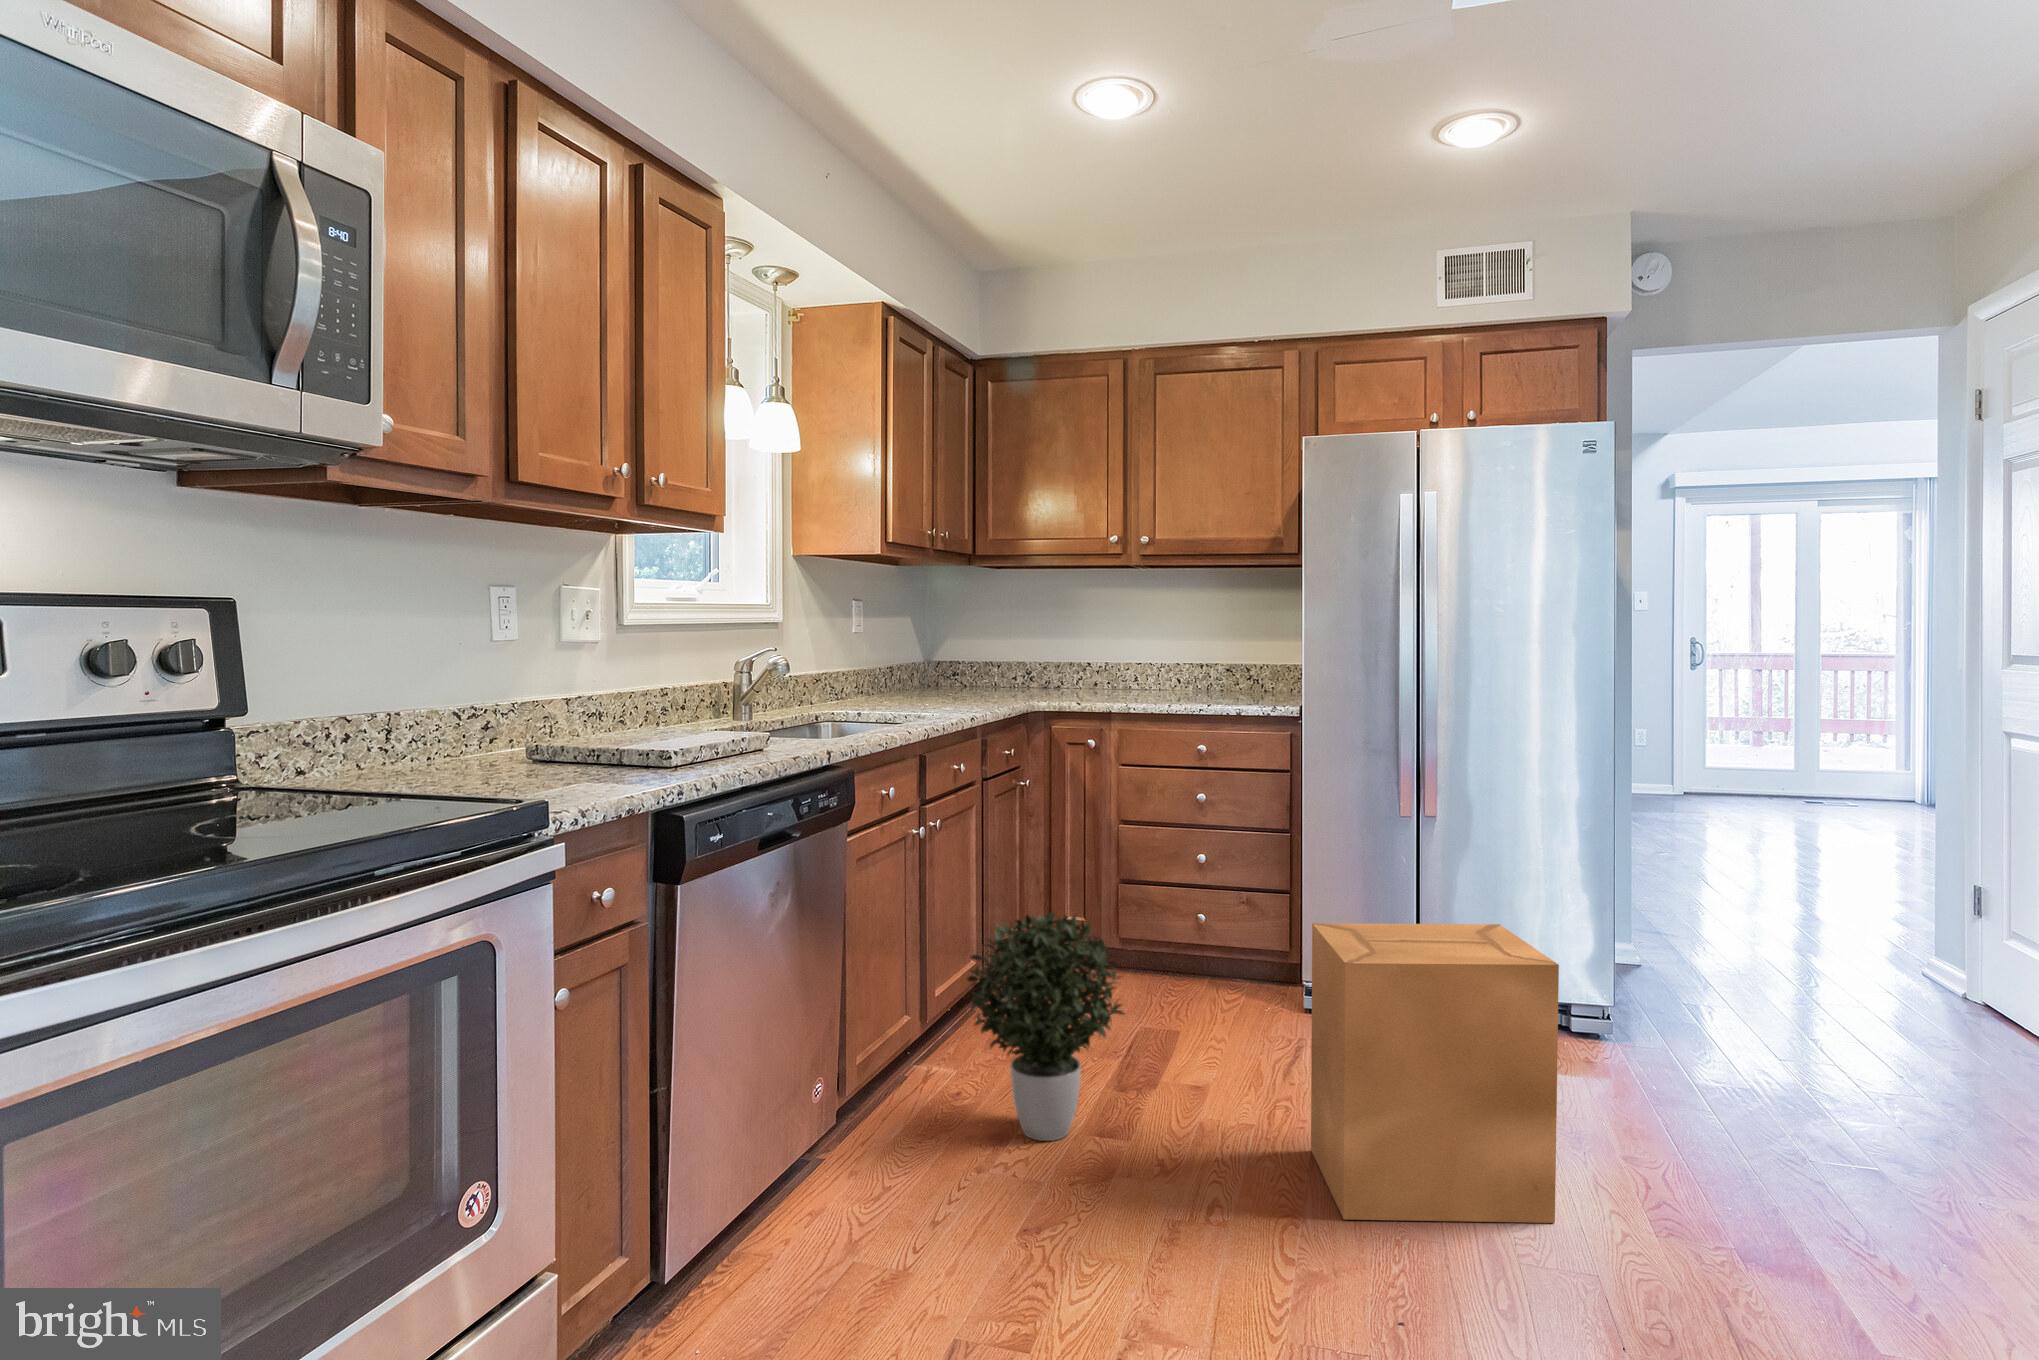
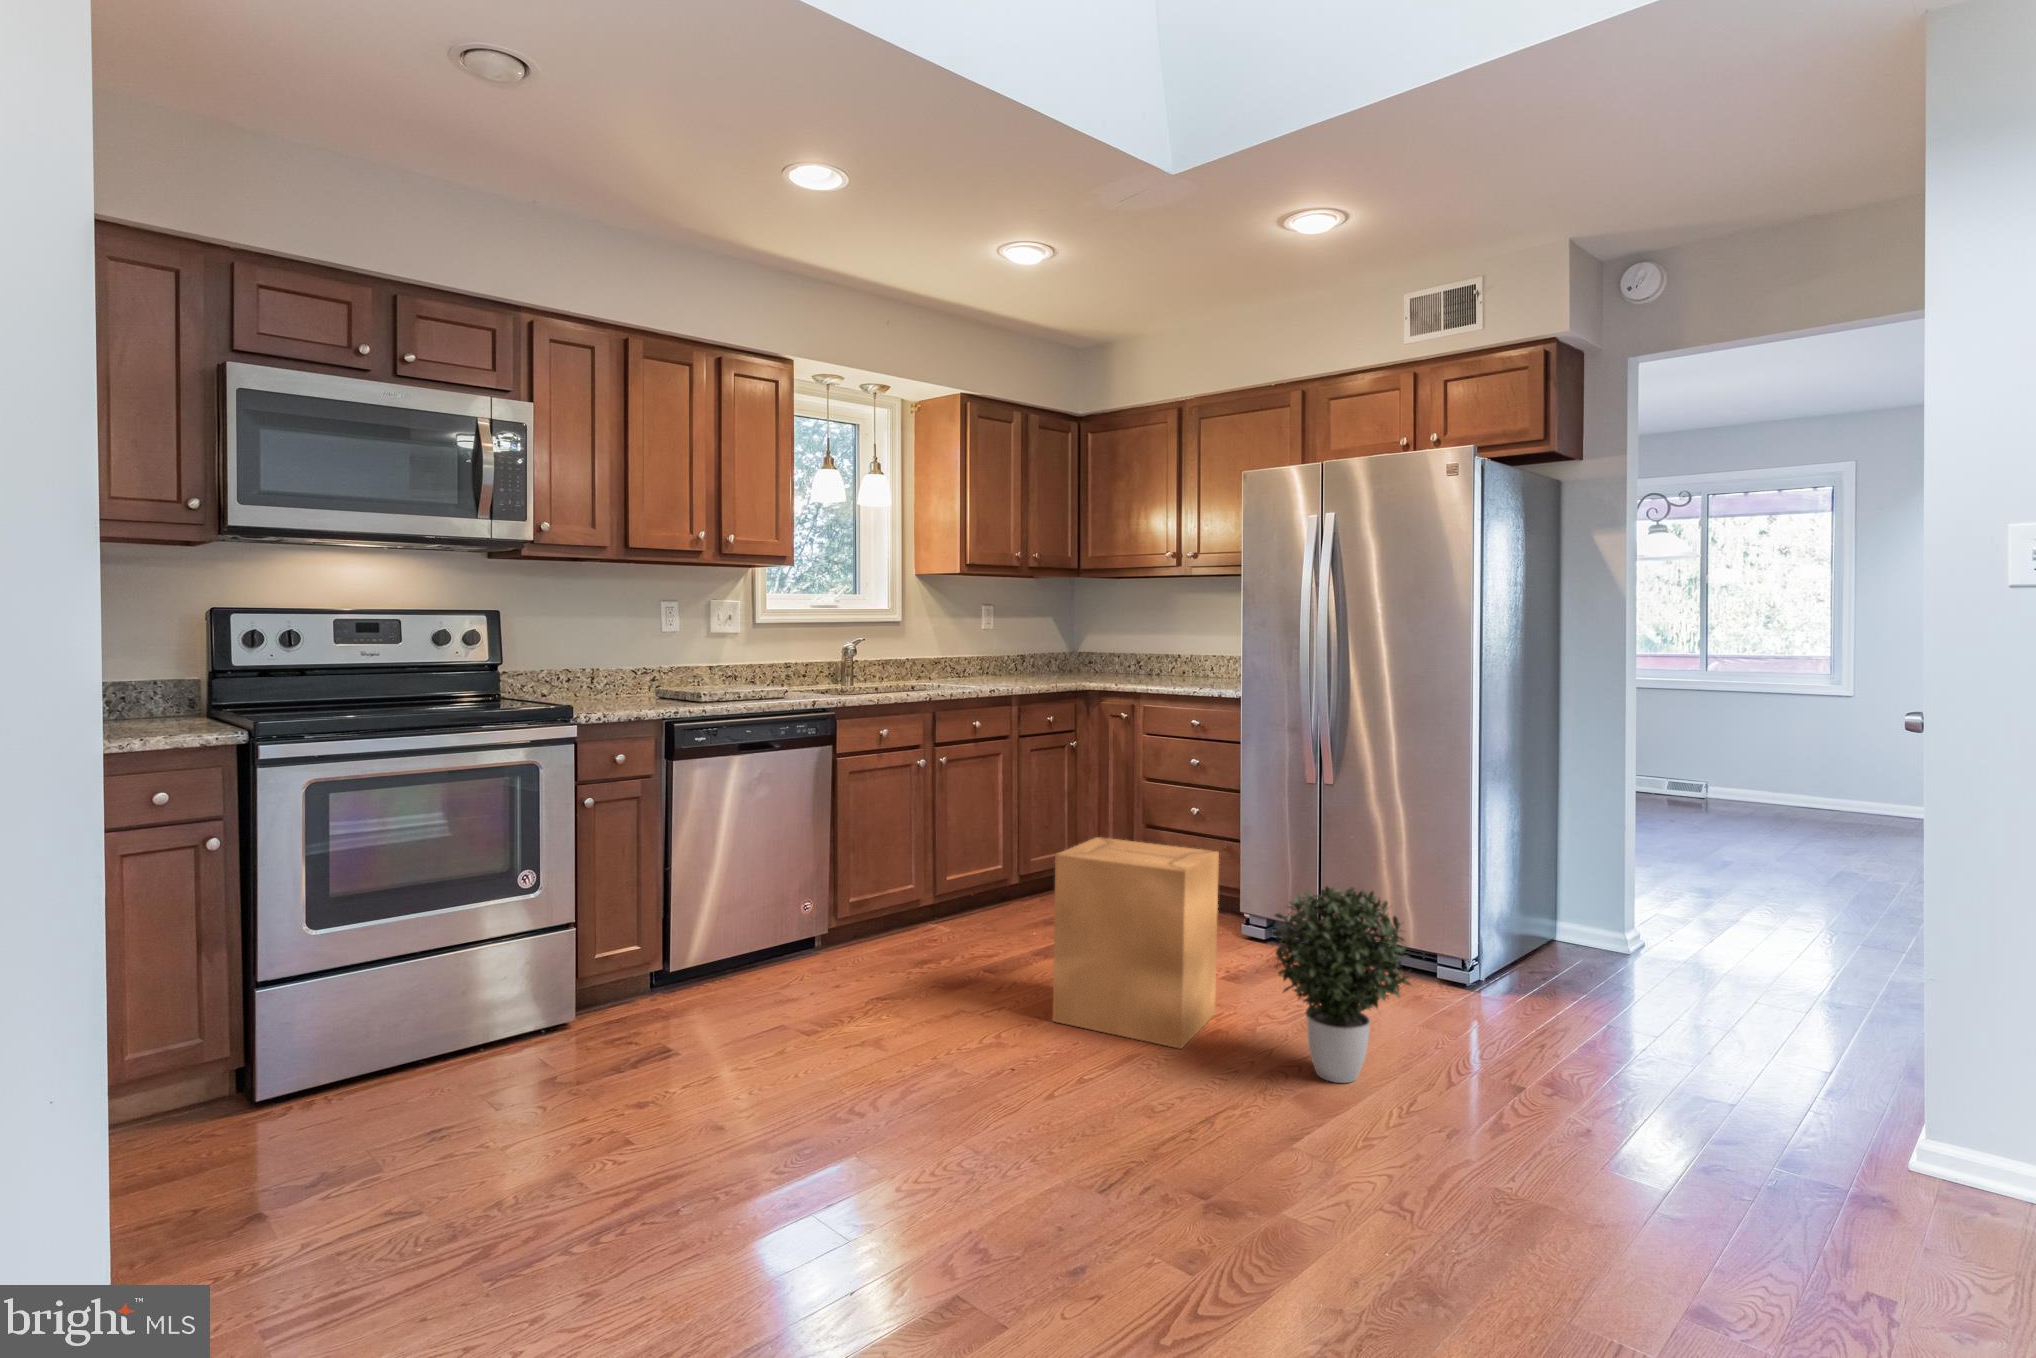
potted plant: present [967,912,1124,1141] -> present [1272,886,1411,1083]

